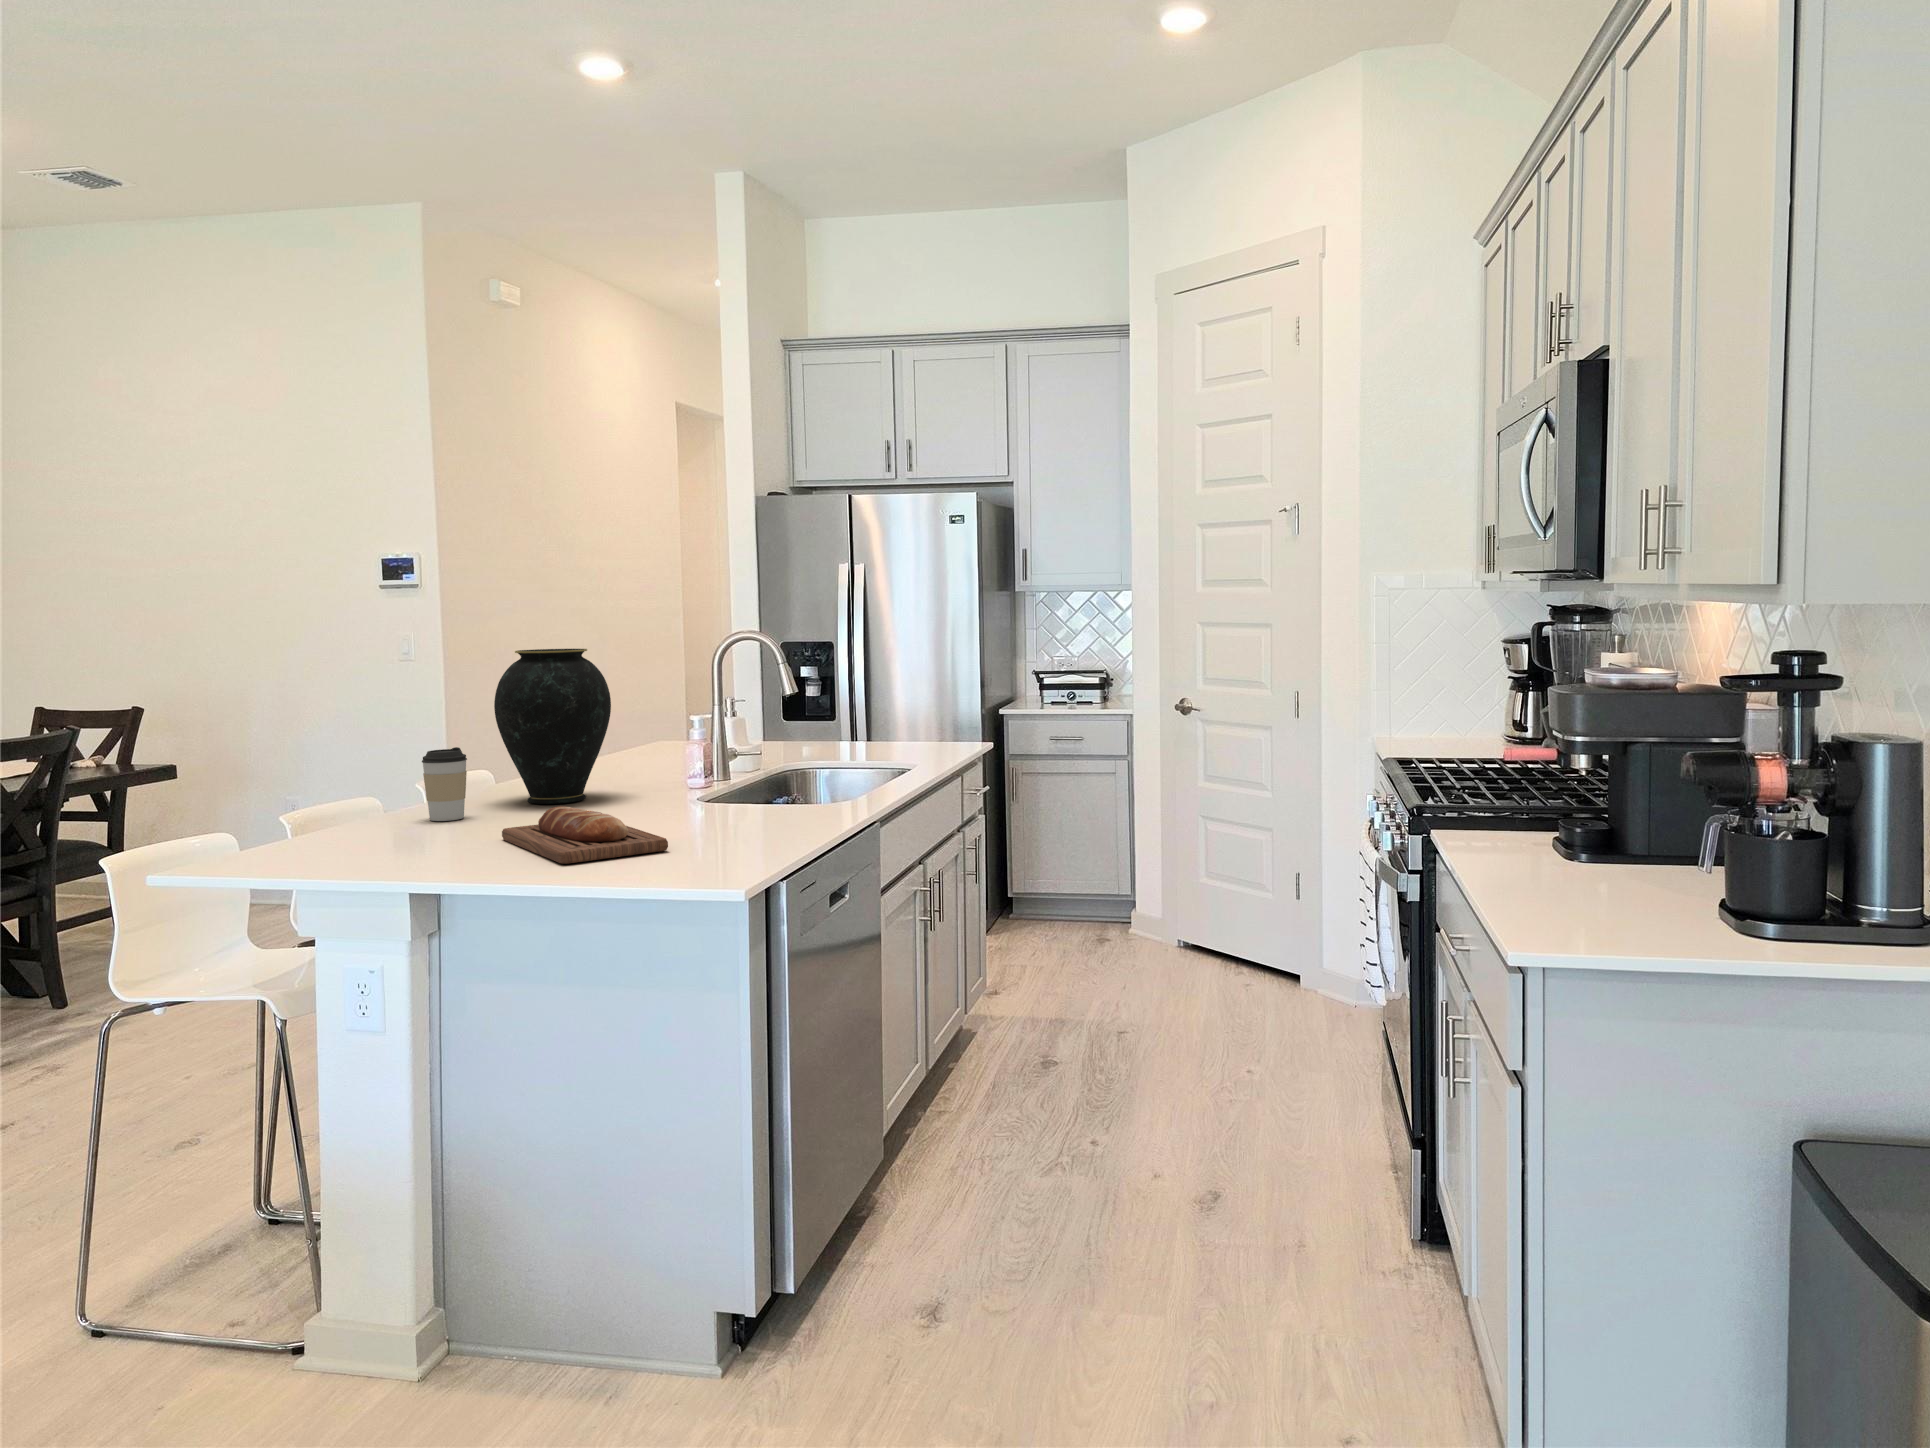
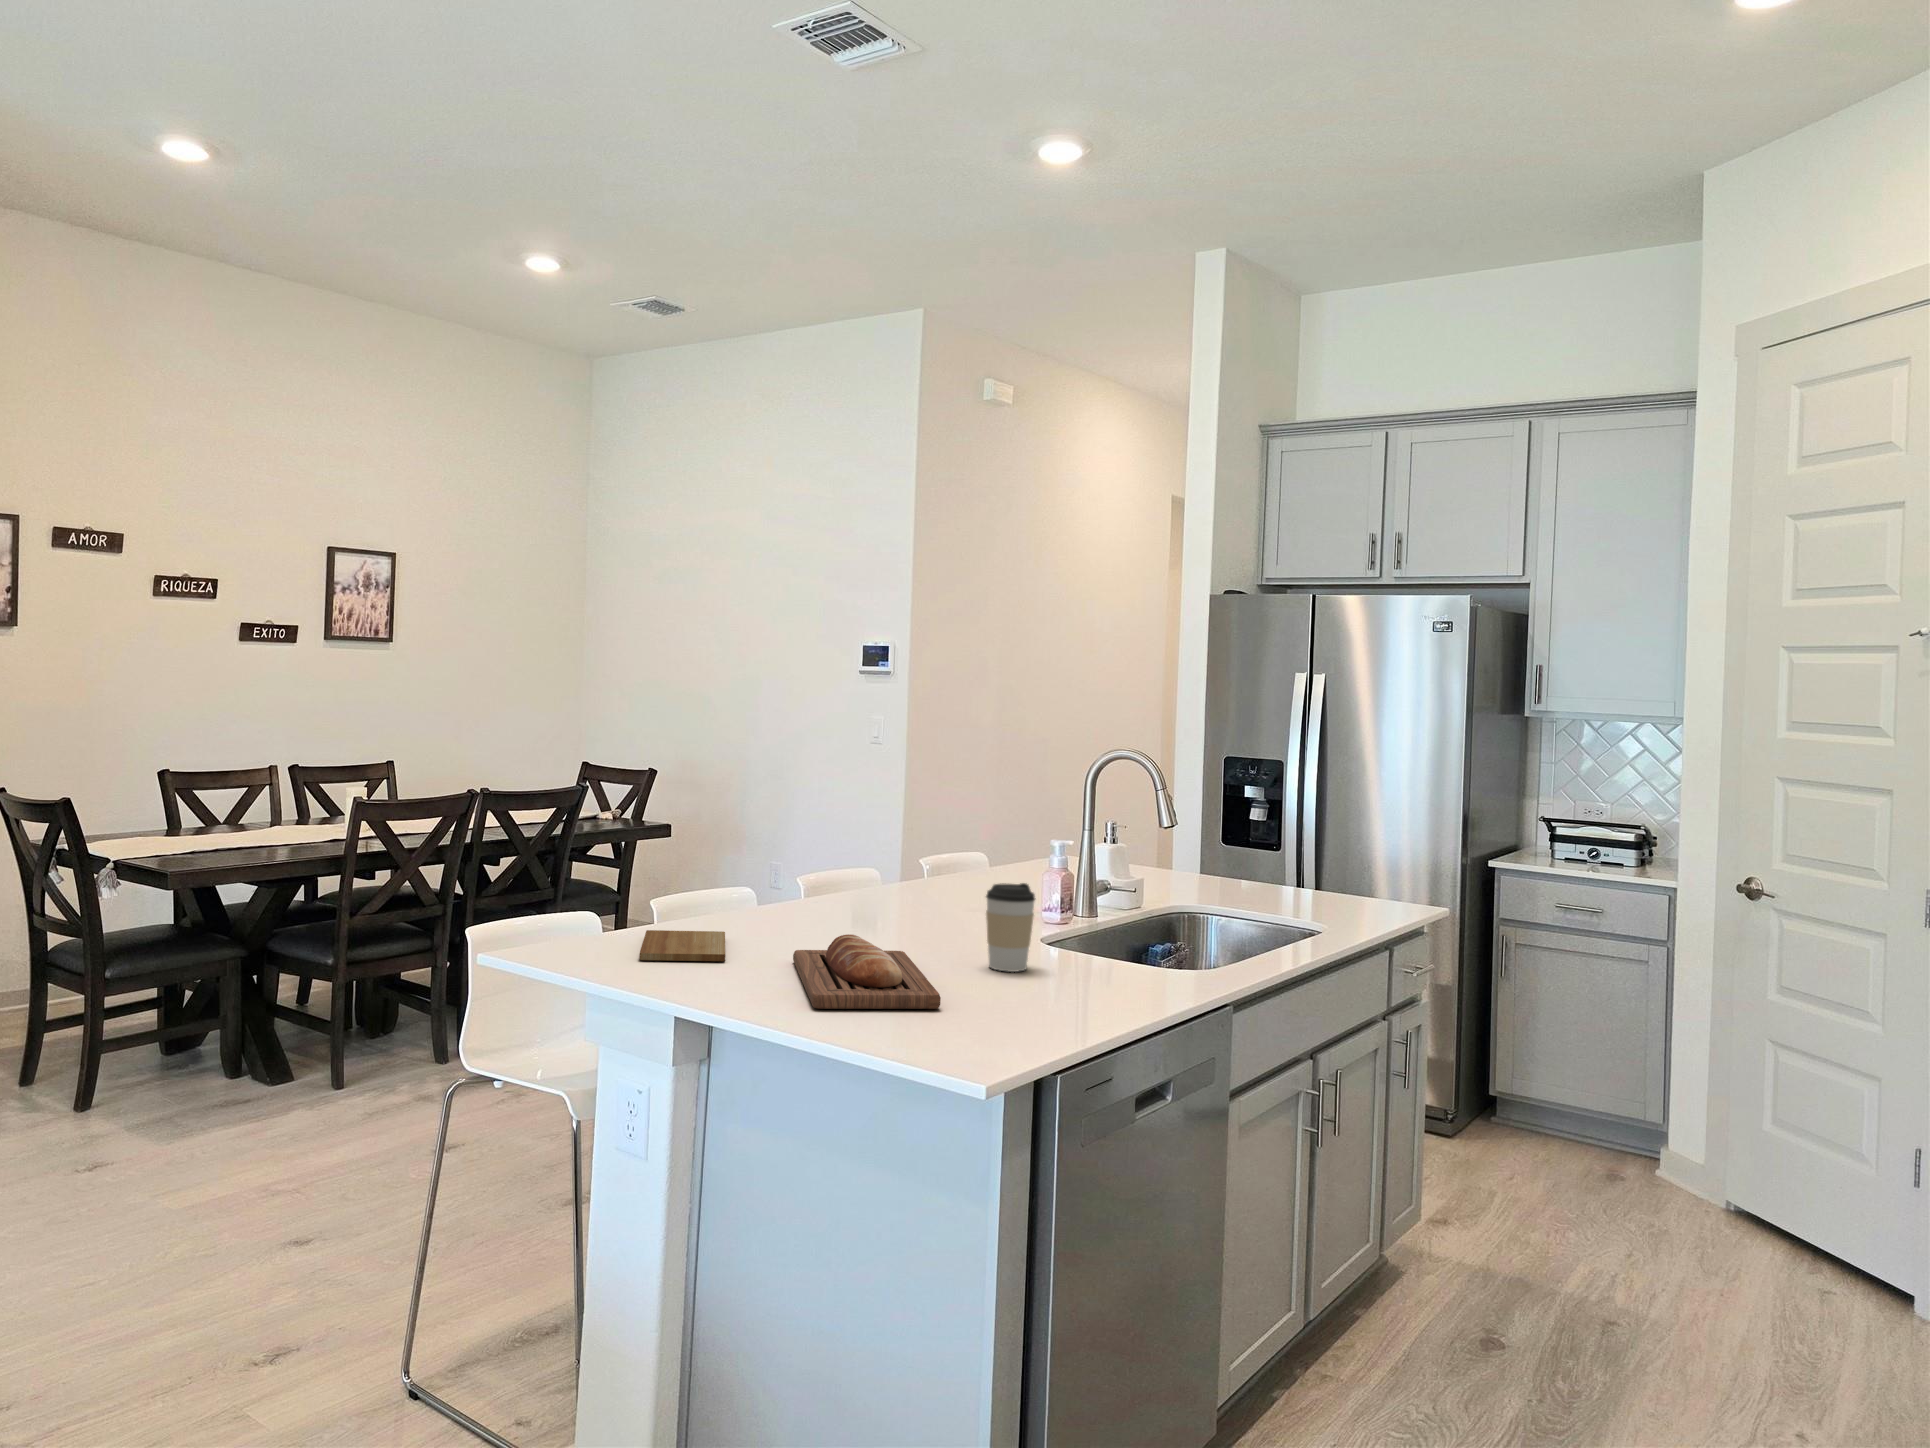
vase: present [494,649,611,804] -> none [840,752,960,923]
coffee cup: present [422,747,467,821] -> present [986,883,1035,972]
cutting board: none [333,826,438,856] -> present [639,930,725,961]

